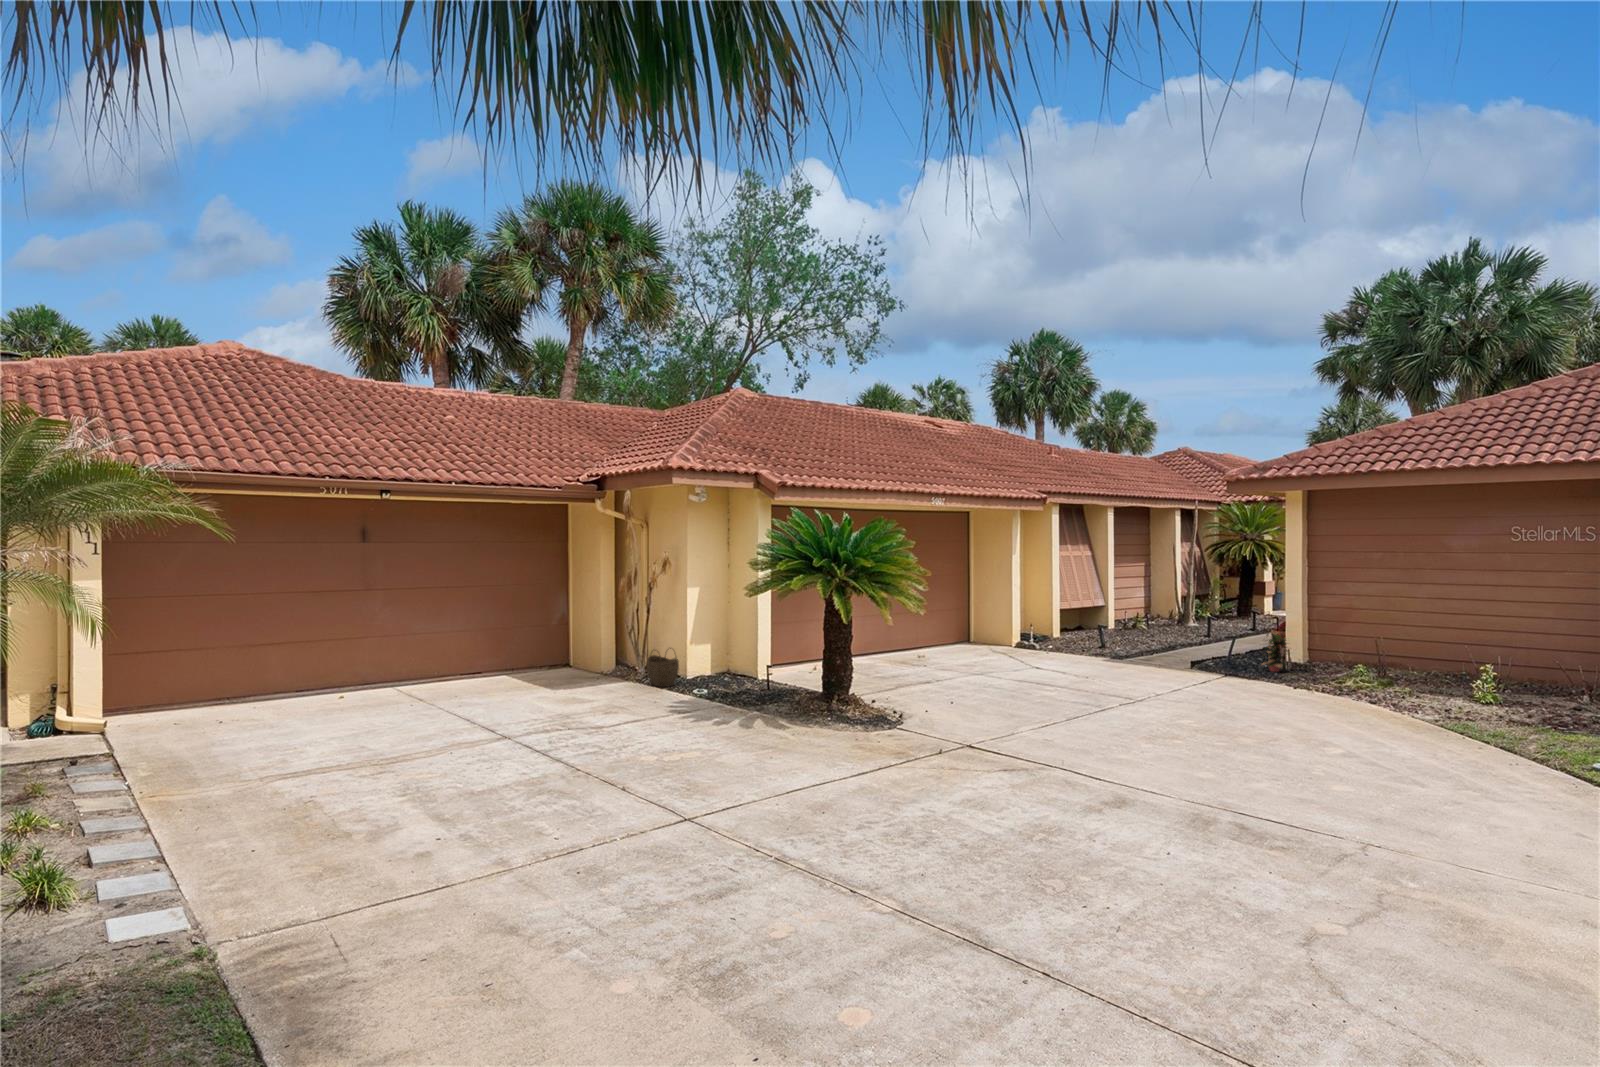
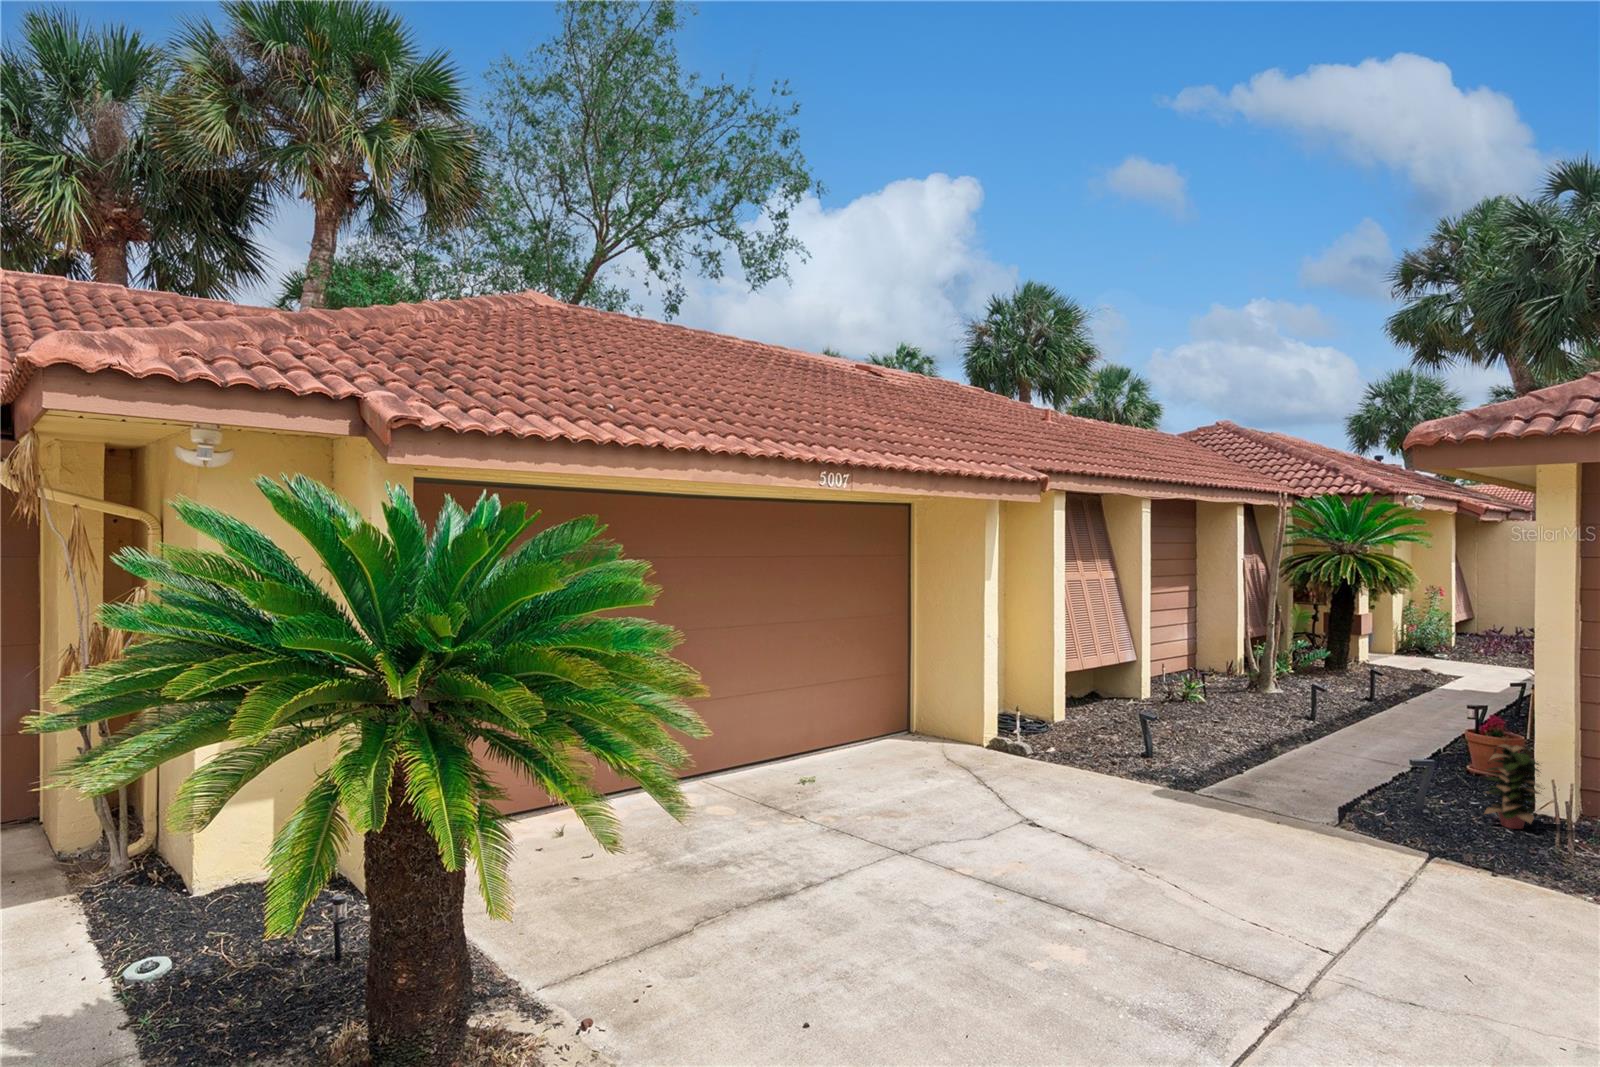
woven basket: present [647,648,679,687] -> none [79,820,161,927]

